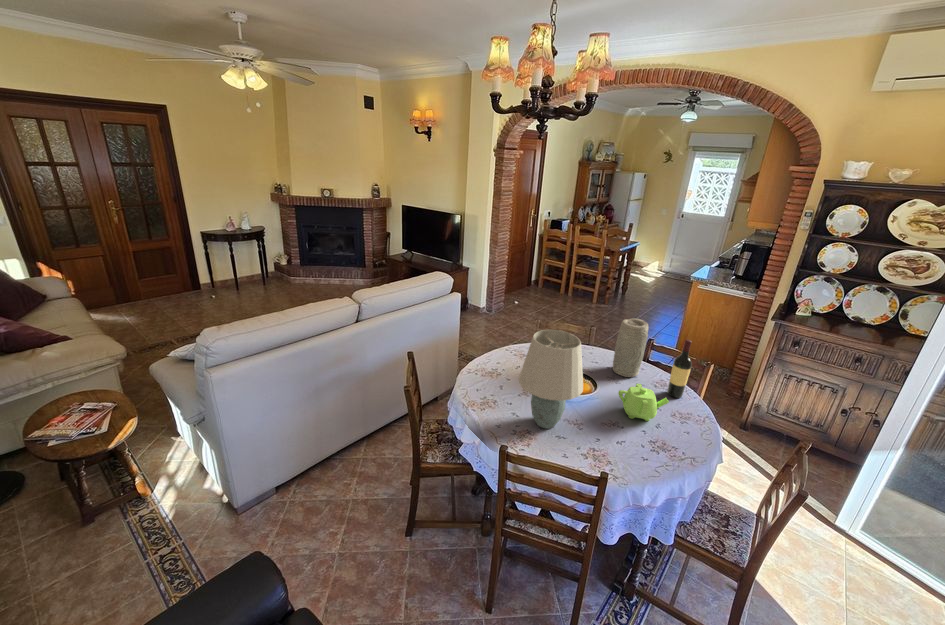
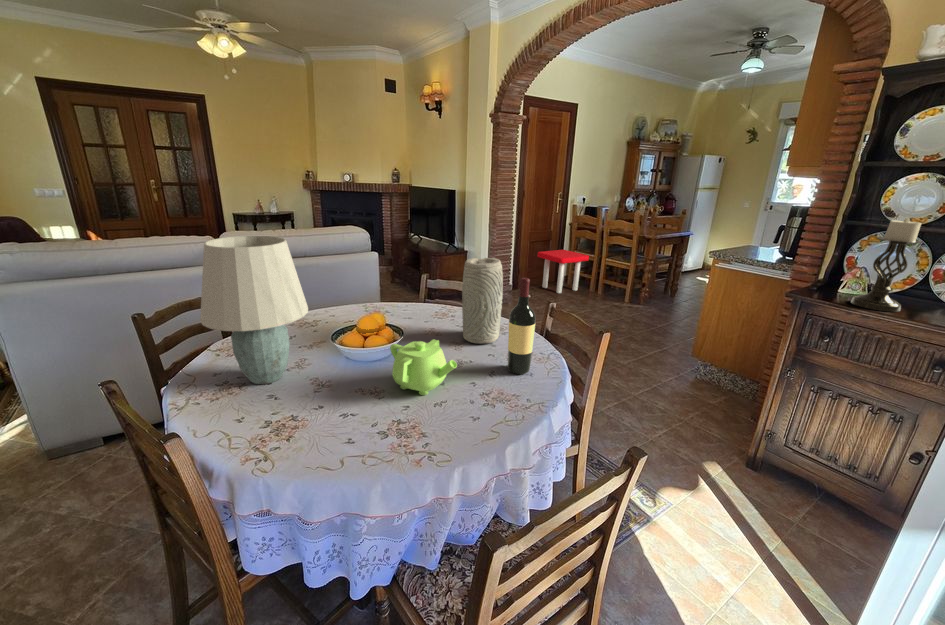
stool: none [518,258,561,298] -> present [538,250,589,293]
candle holder: none [807,274,848,329] -> present [851,218,922,312]

